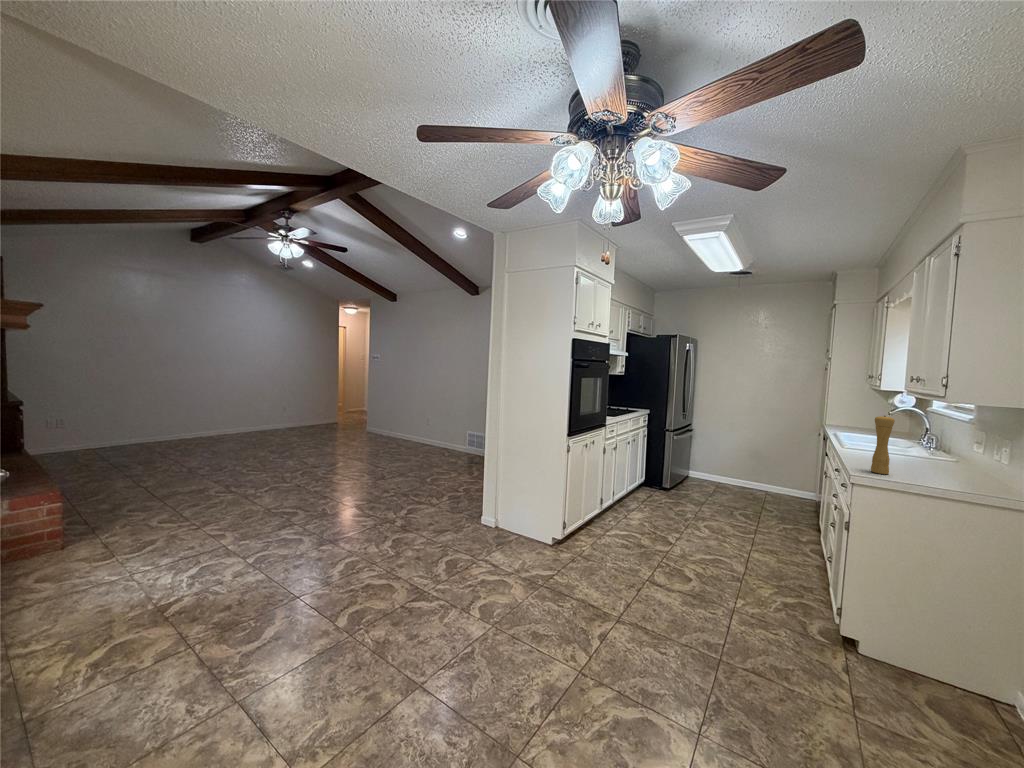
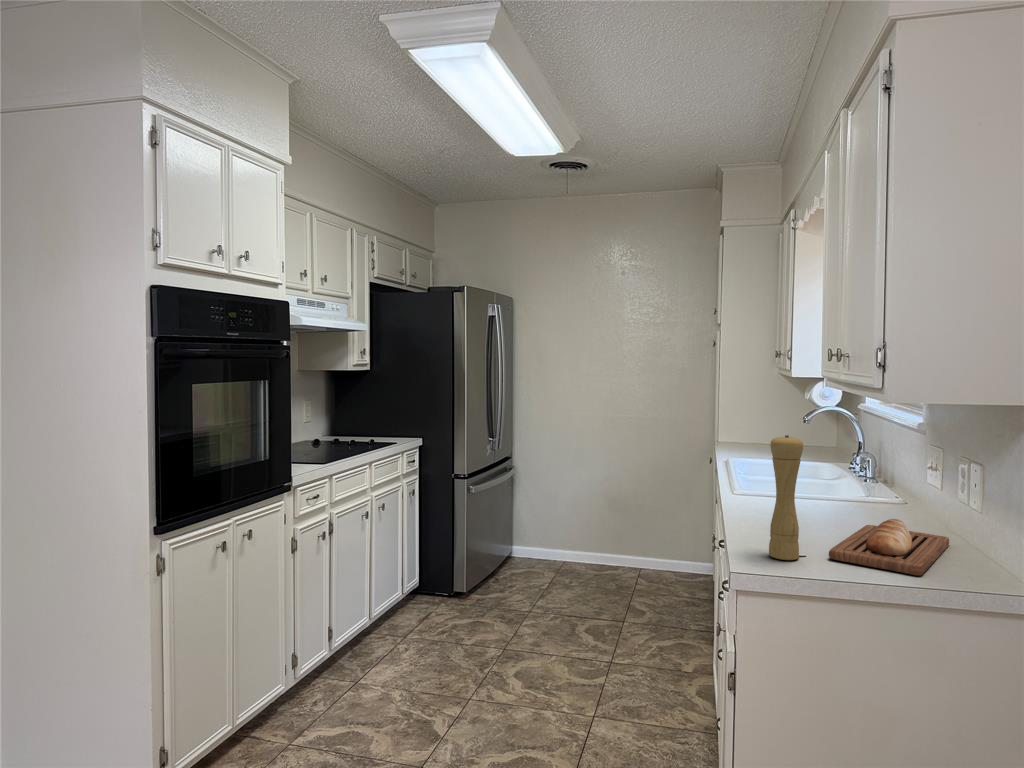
bread loaf: none [907,463,987,487] -> present [829,519,949,576]

